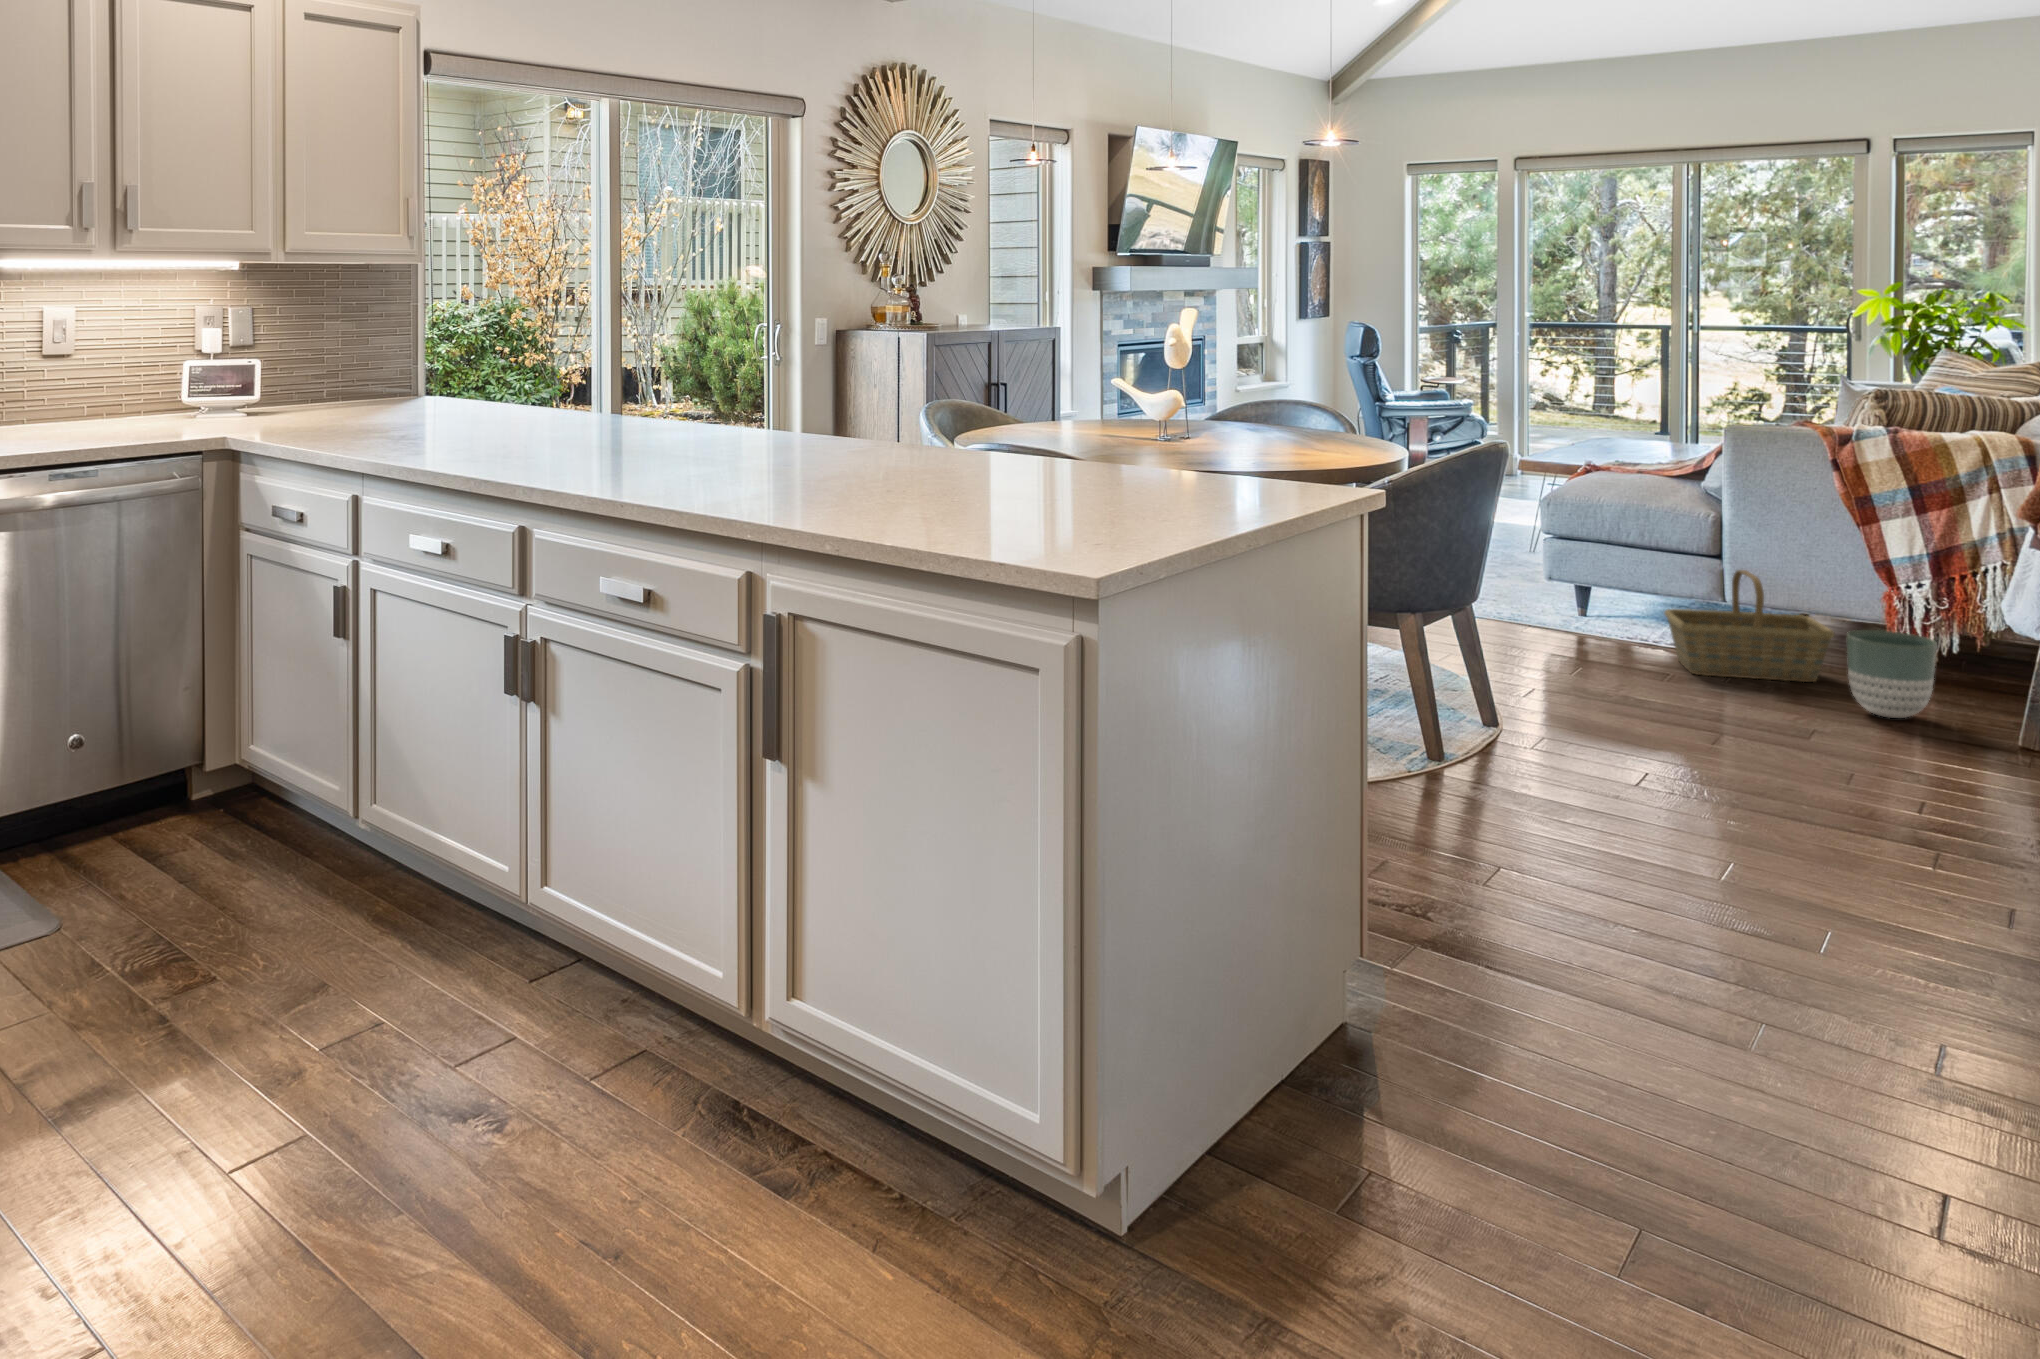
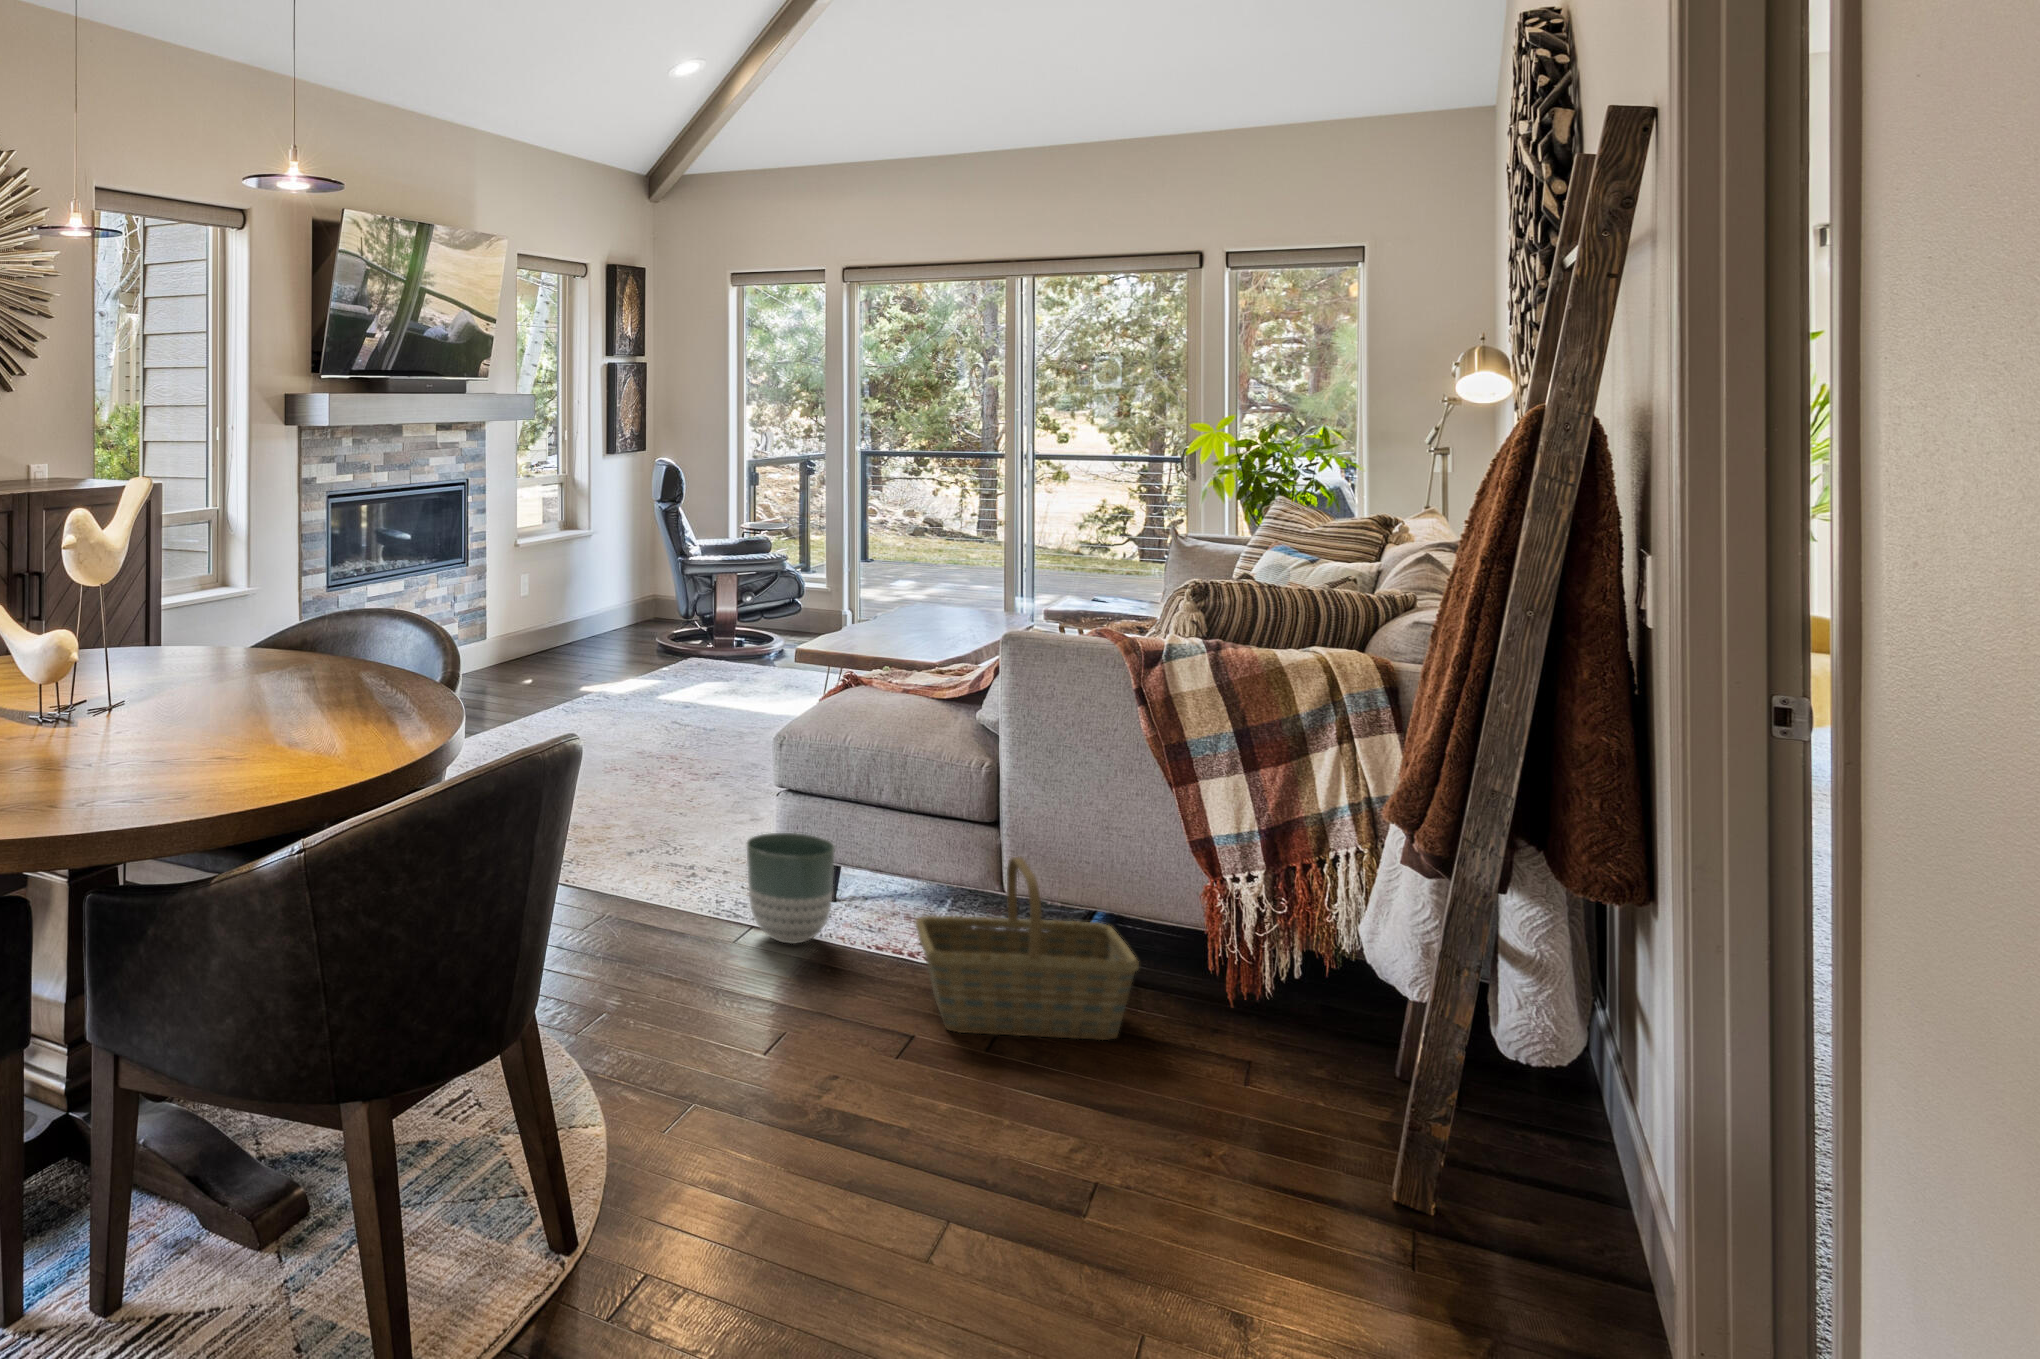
planter: present [1847,630,1937,718] -> present [747,833,835,944]

